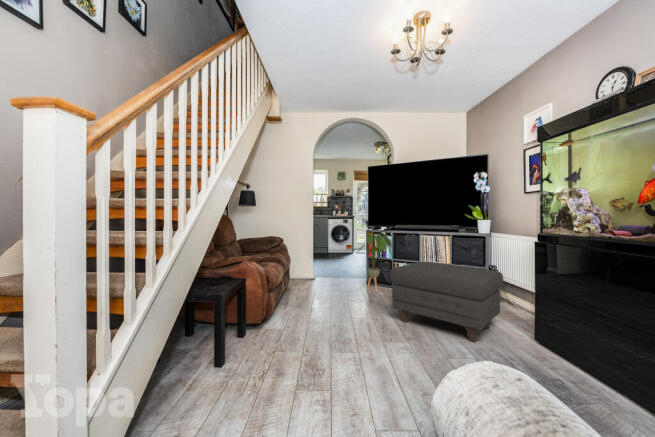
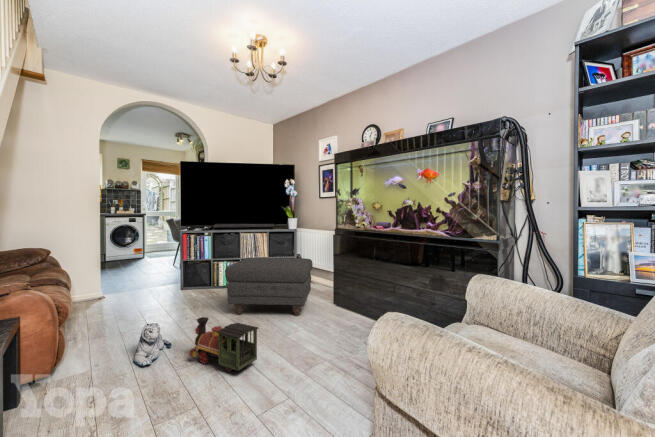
house plant: present [359,232,392,292] -> none [174,232,214,295]
plush toy: none [296,311,330,349] -> present [134,323,172,367]
toy train: none [334,316,397,389] -> present [189,317,258,372]

